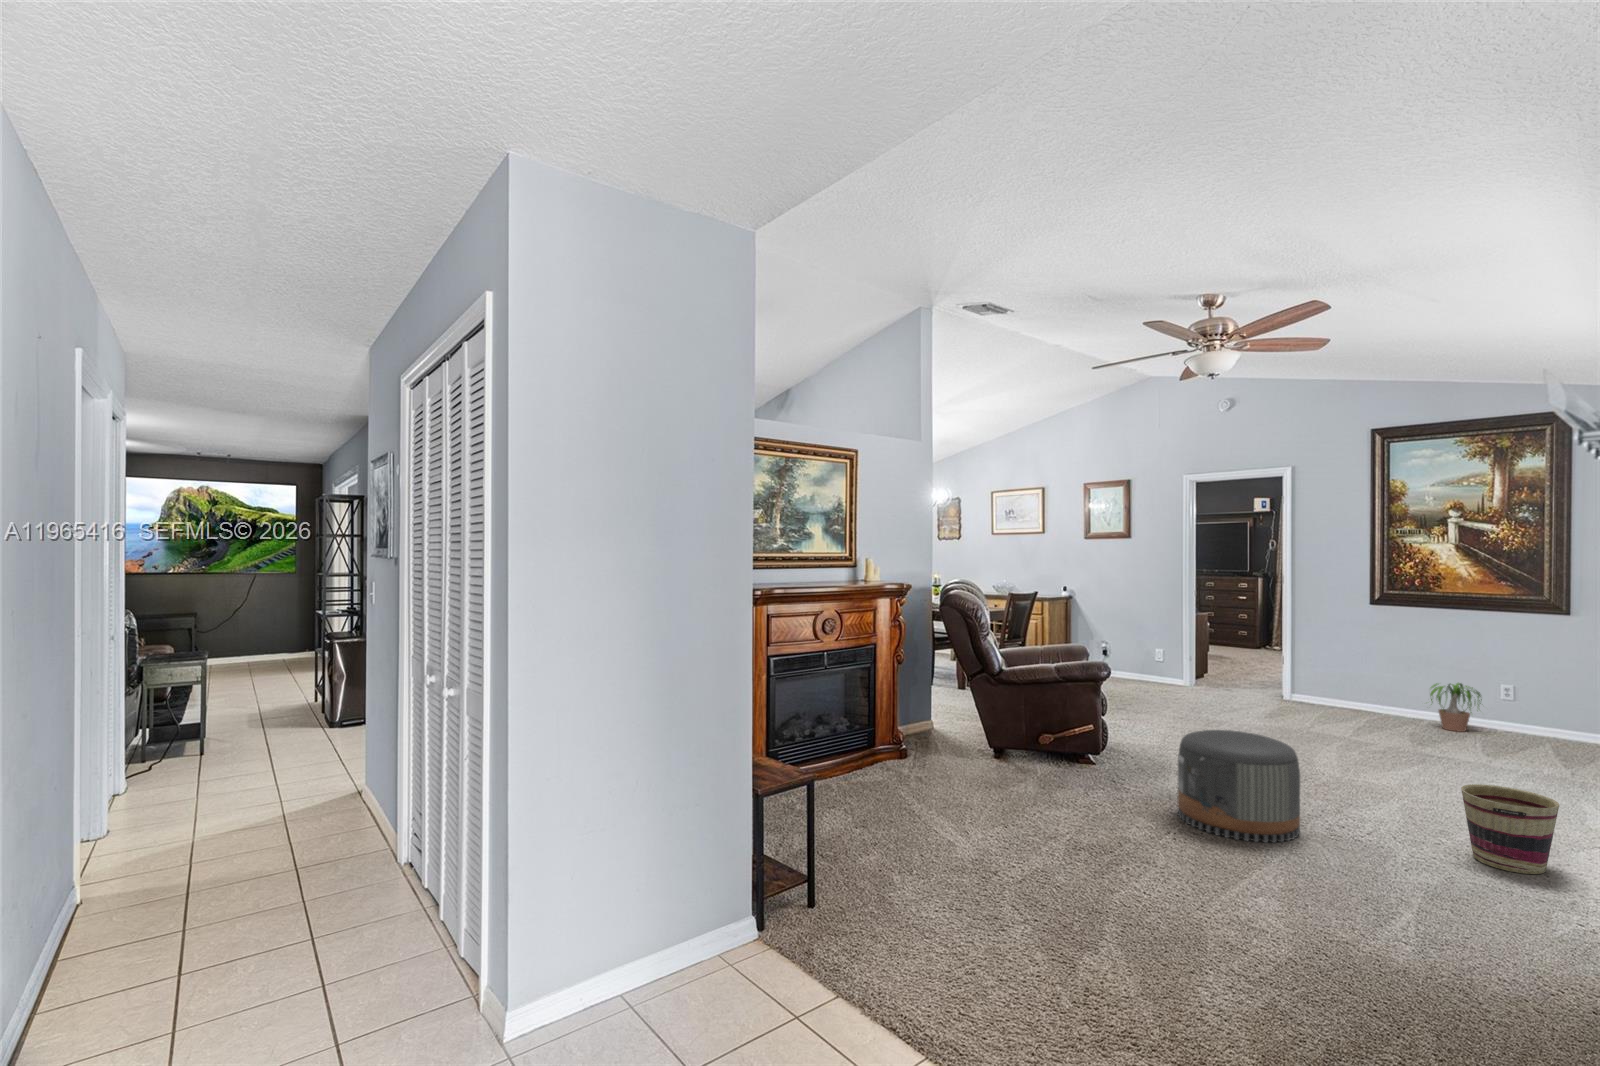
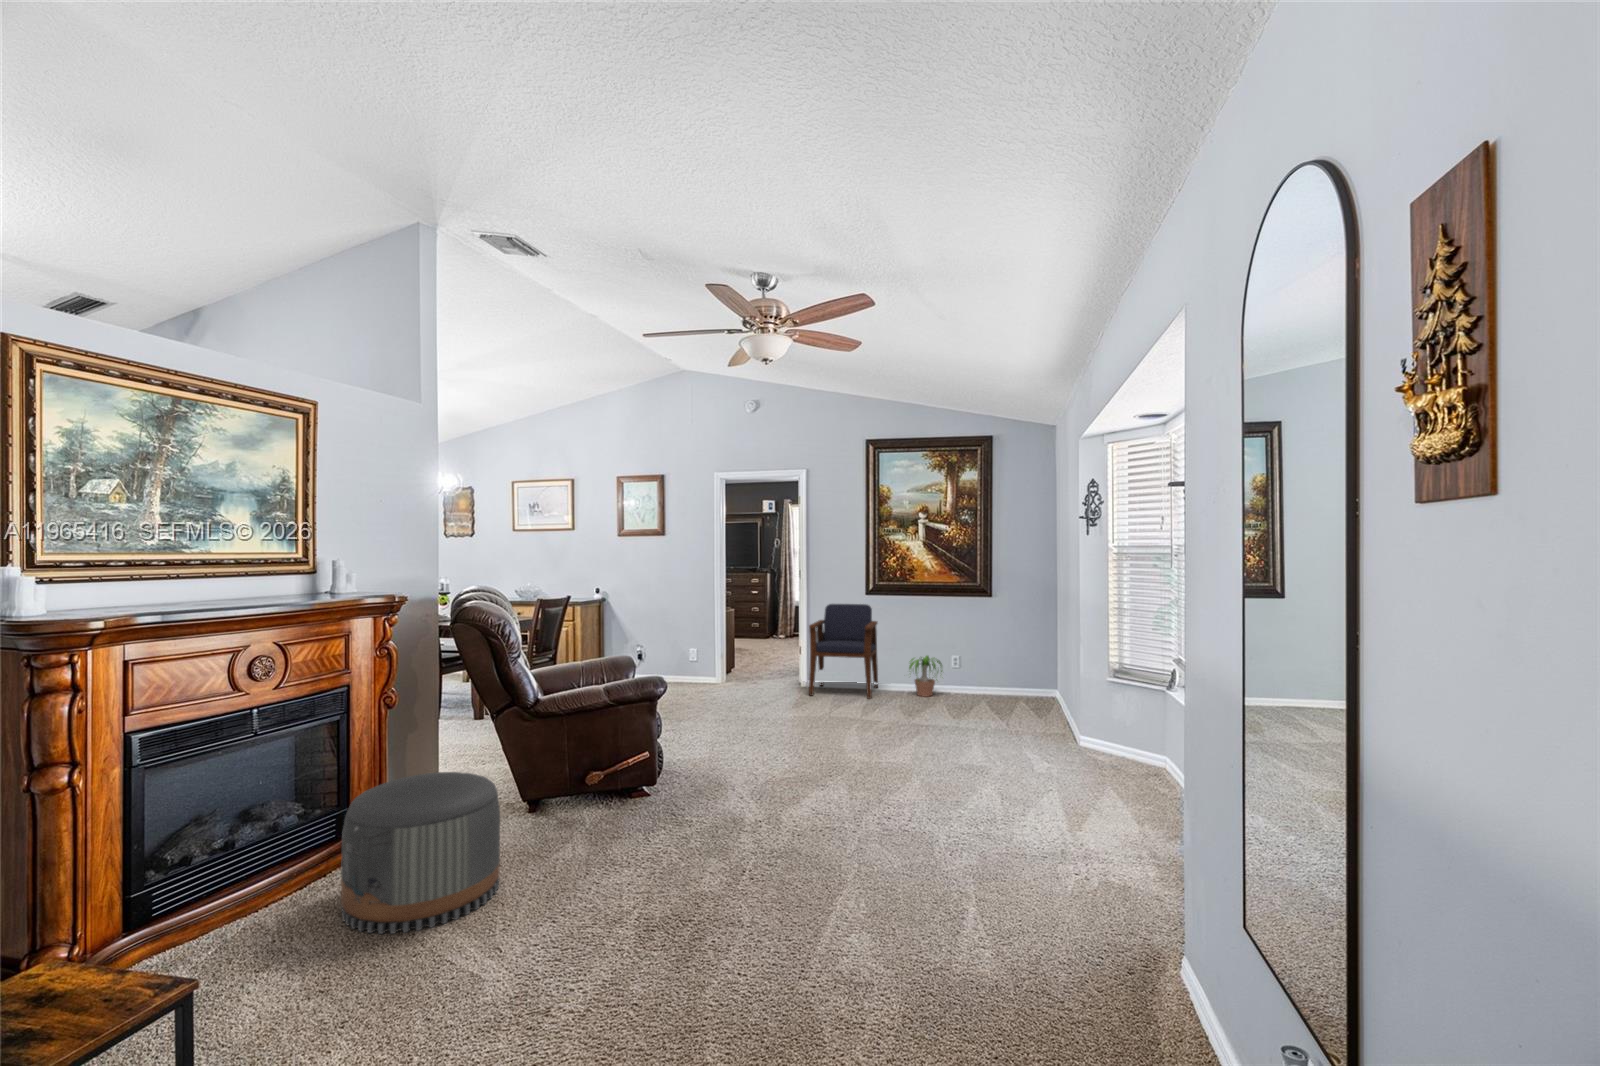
armchair: none [1291,614,1389,724] -> present [809,604,878,699]
pouf: present [1177,730,1300,843] -> present [341,772,500,934]
basket: present [1461,784,1559,874] -> none [992,757,1063,839]

